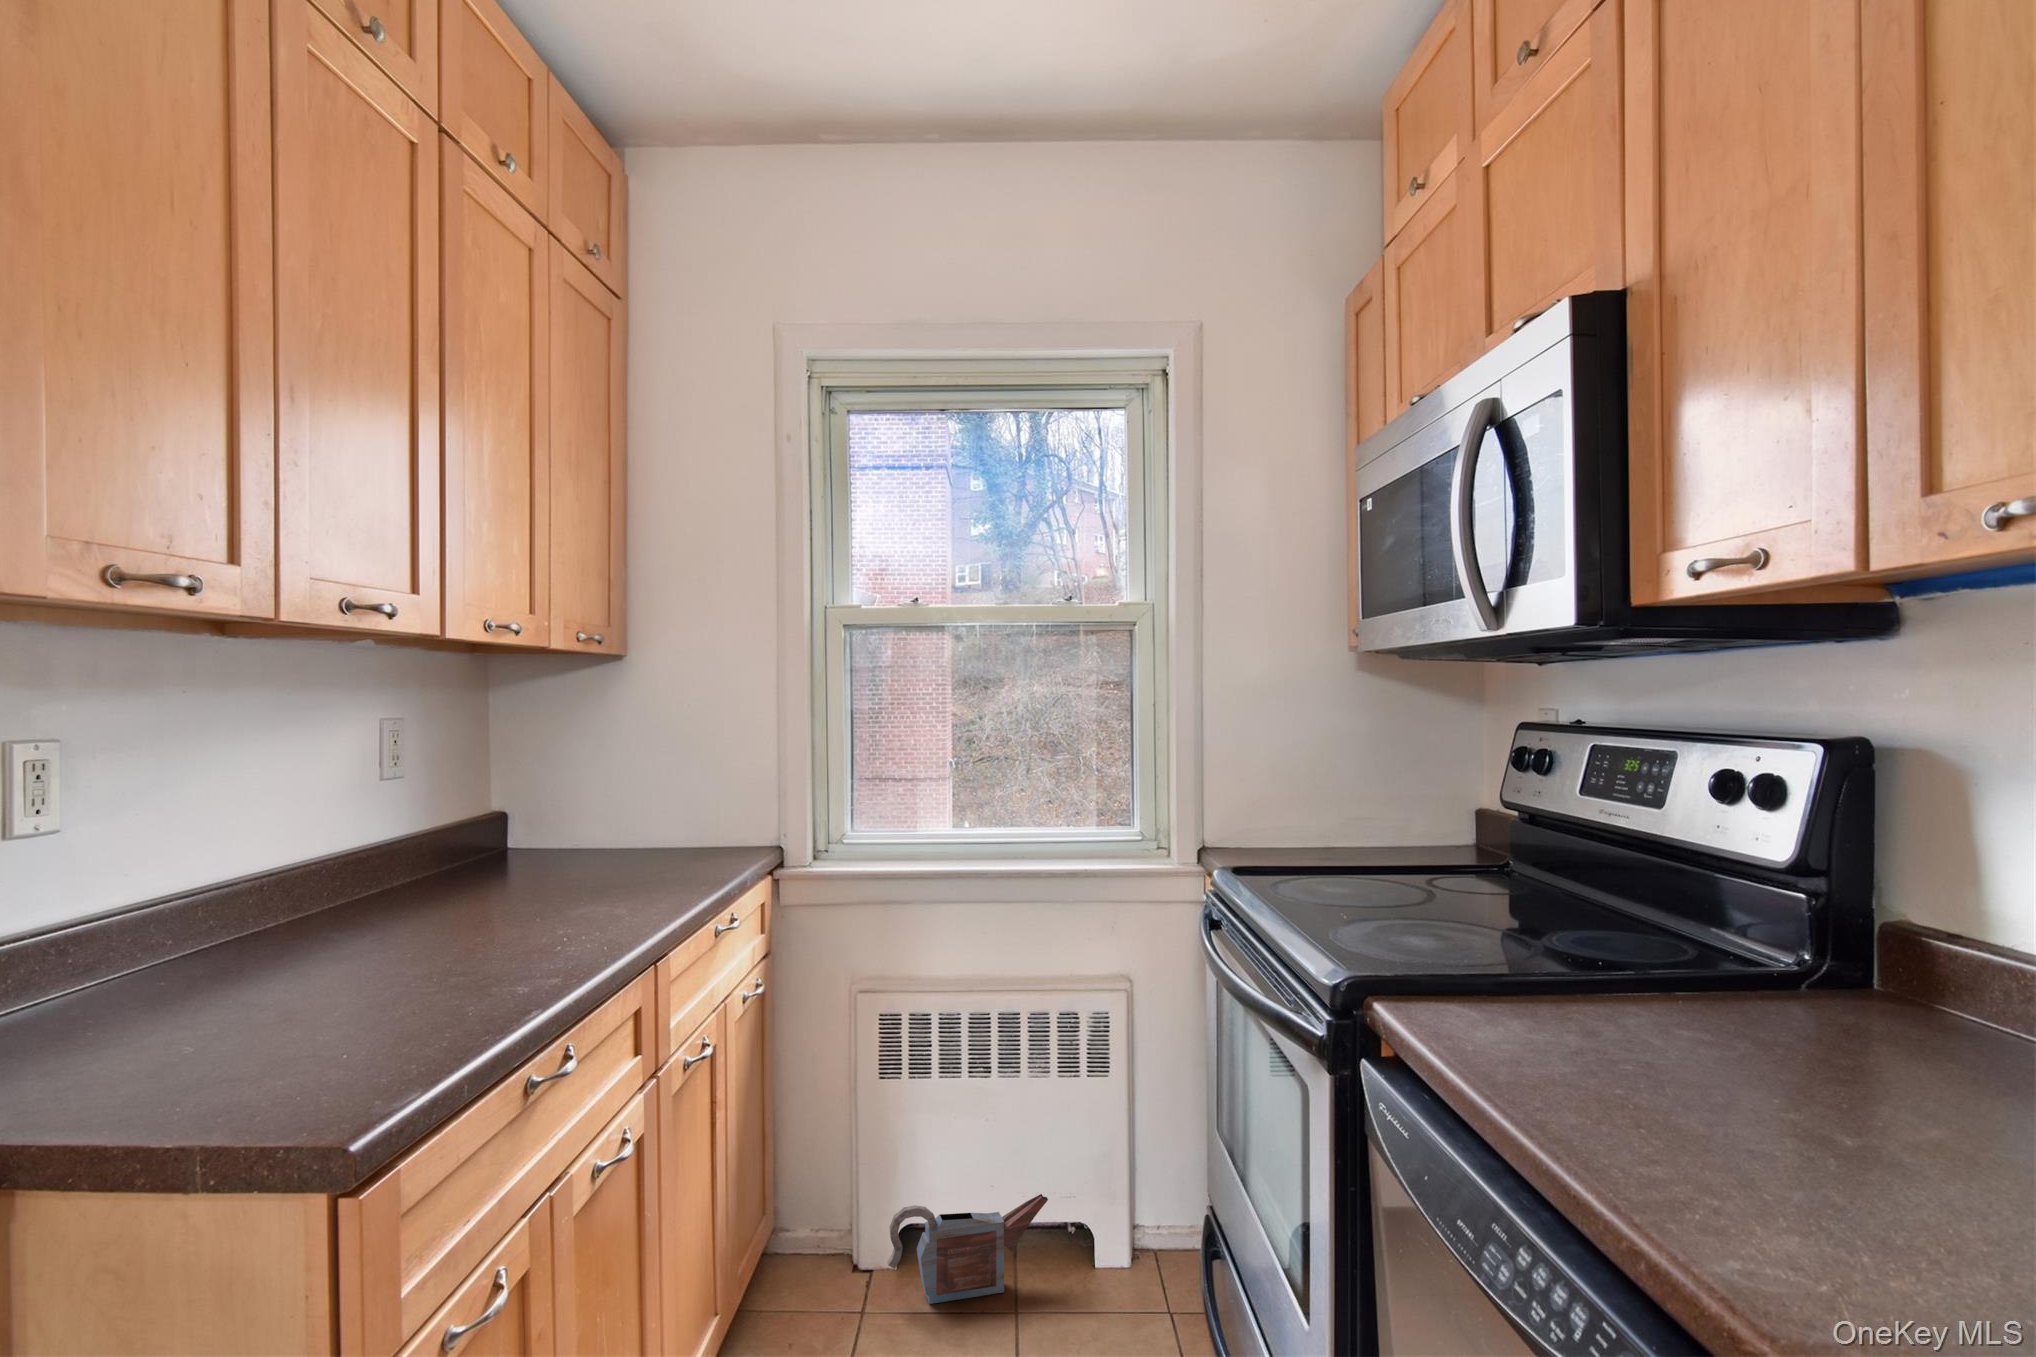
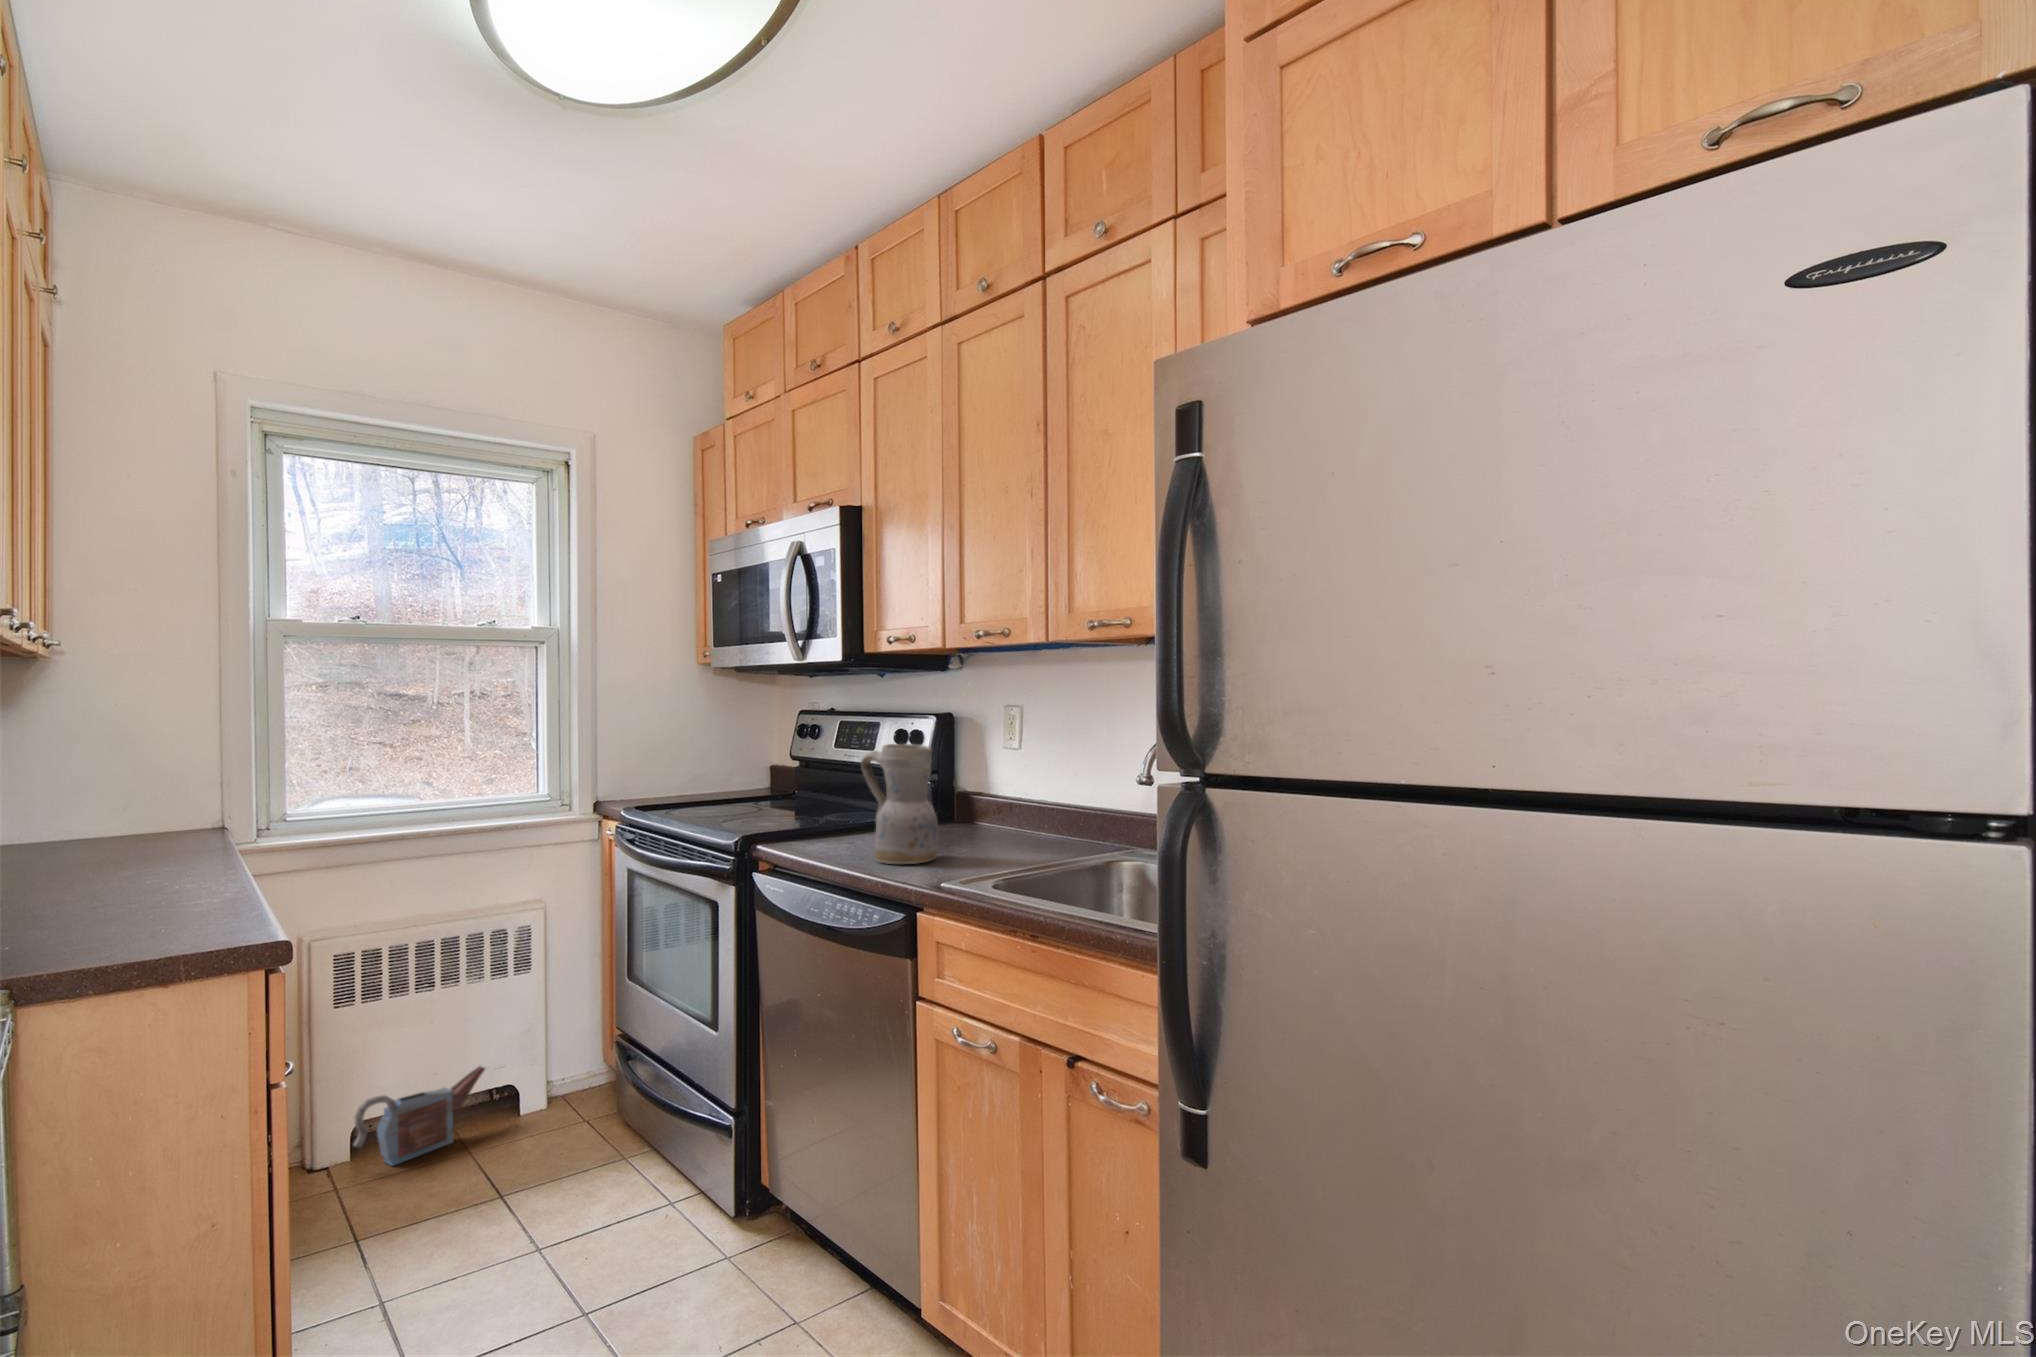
ceramic pitcher: none [1602,821,1861,1185] -> present [861,744,938,864]

